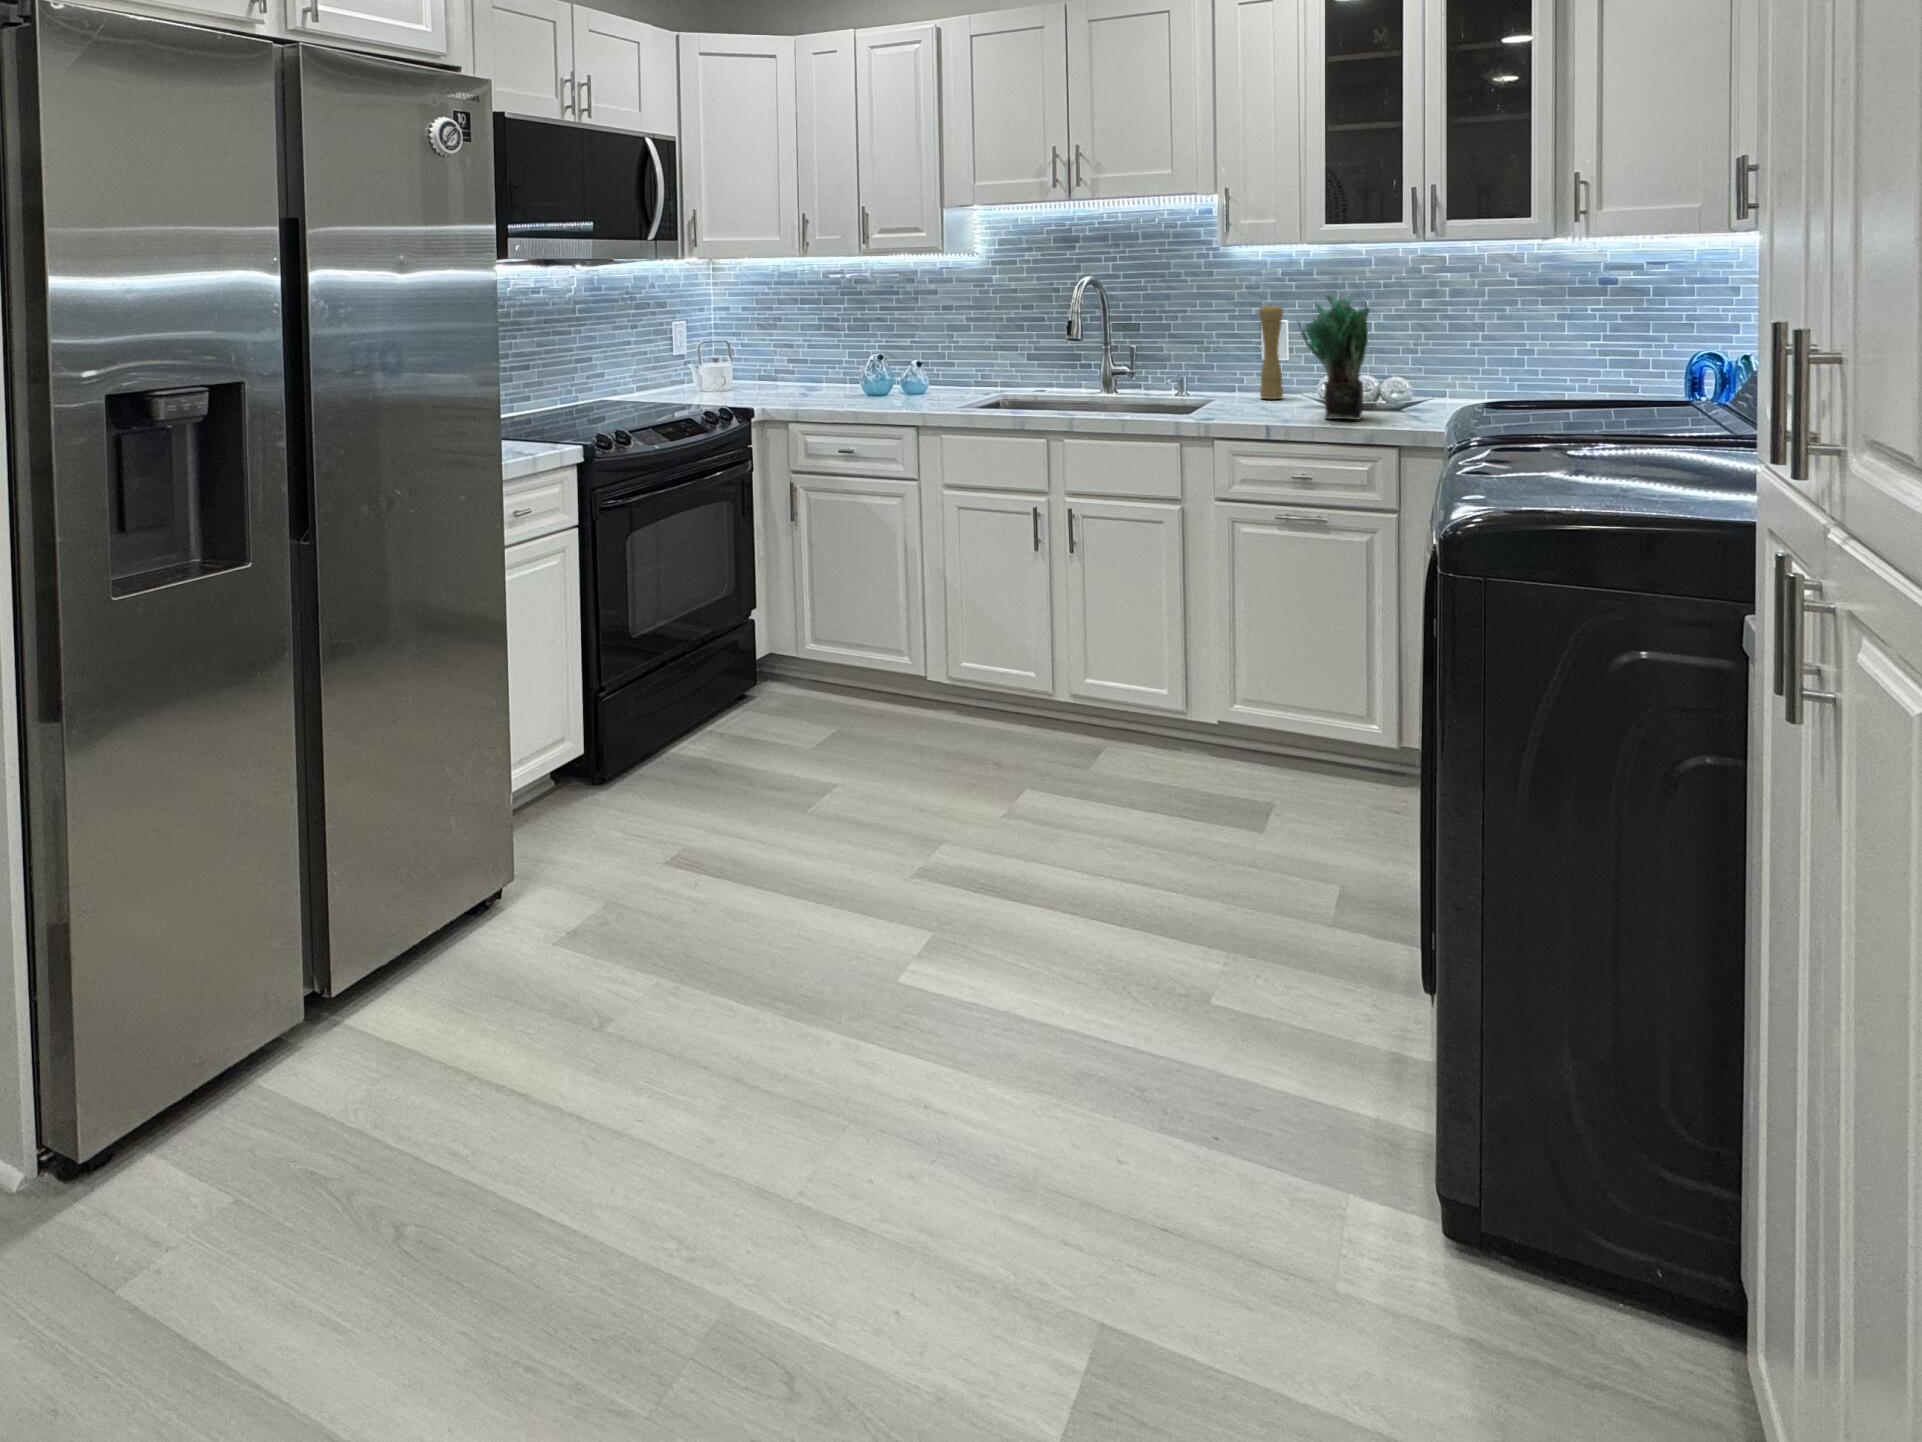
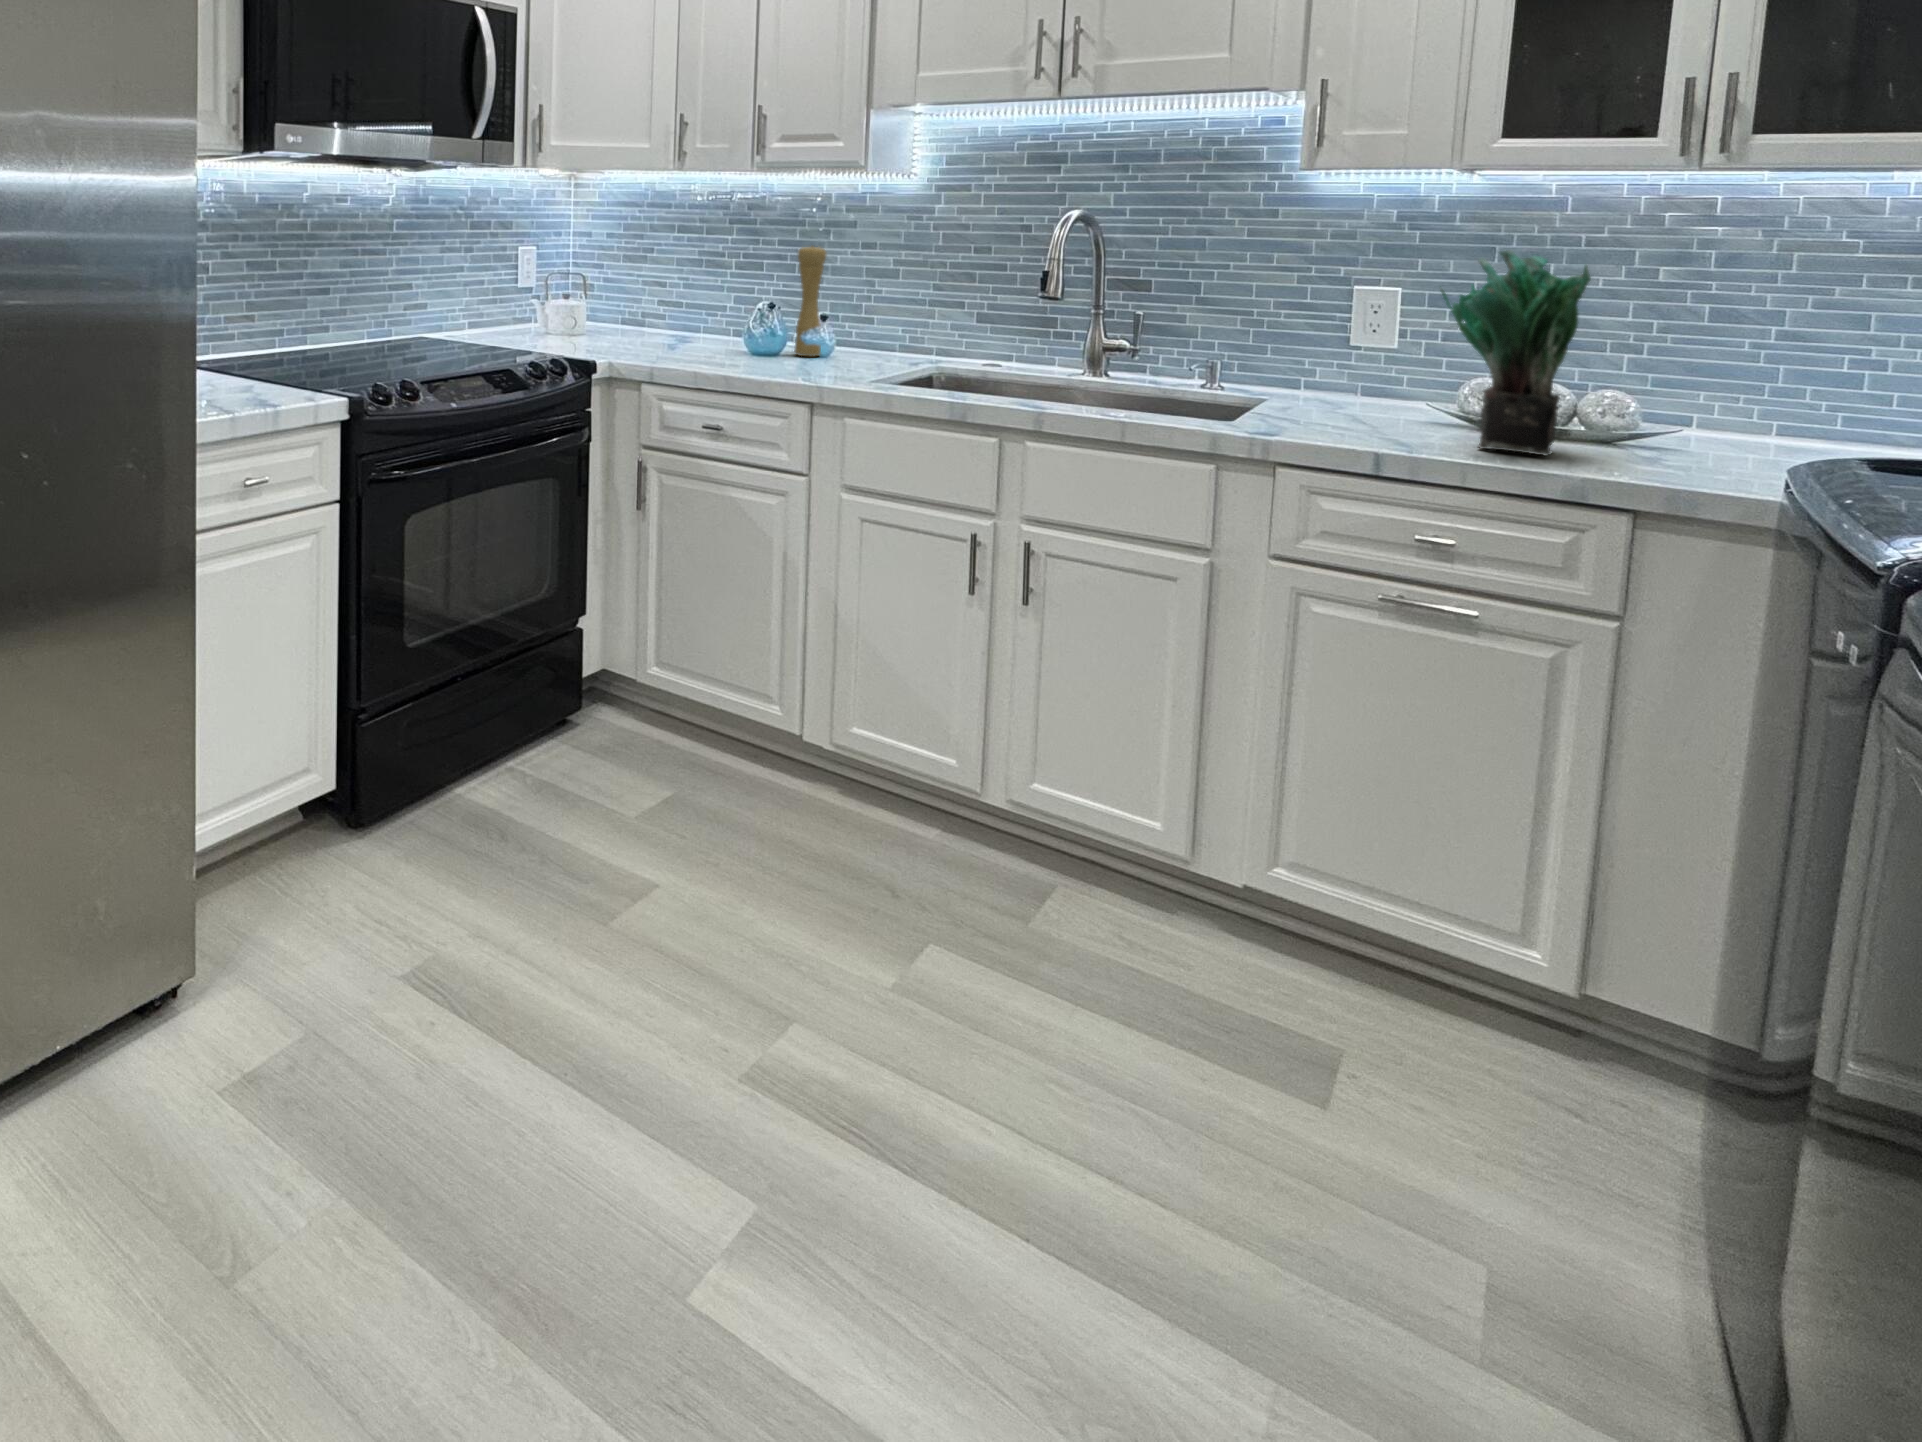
pepper mill: present [1259,305,1283,399] -> present [794,246,827,356]

